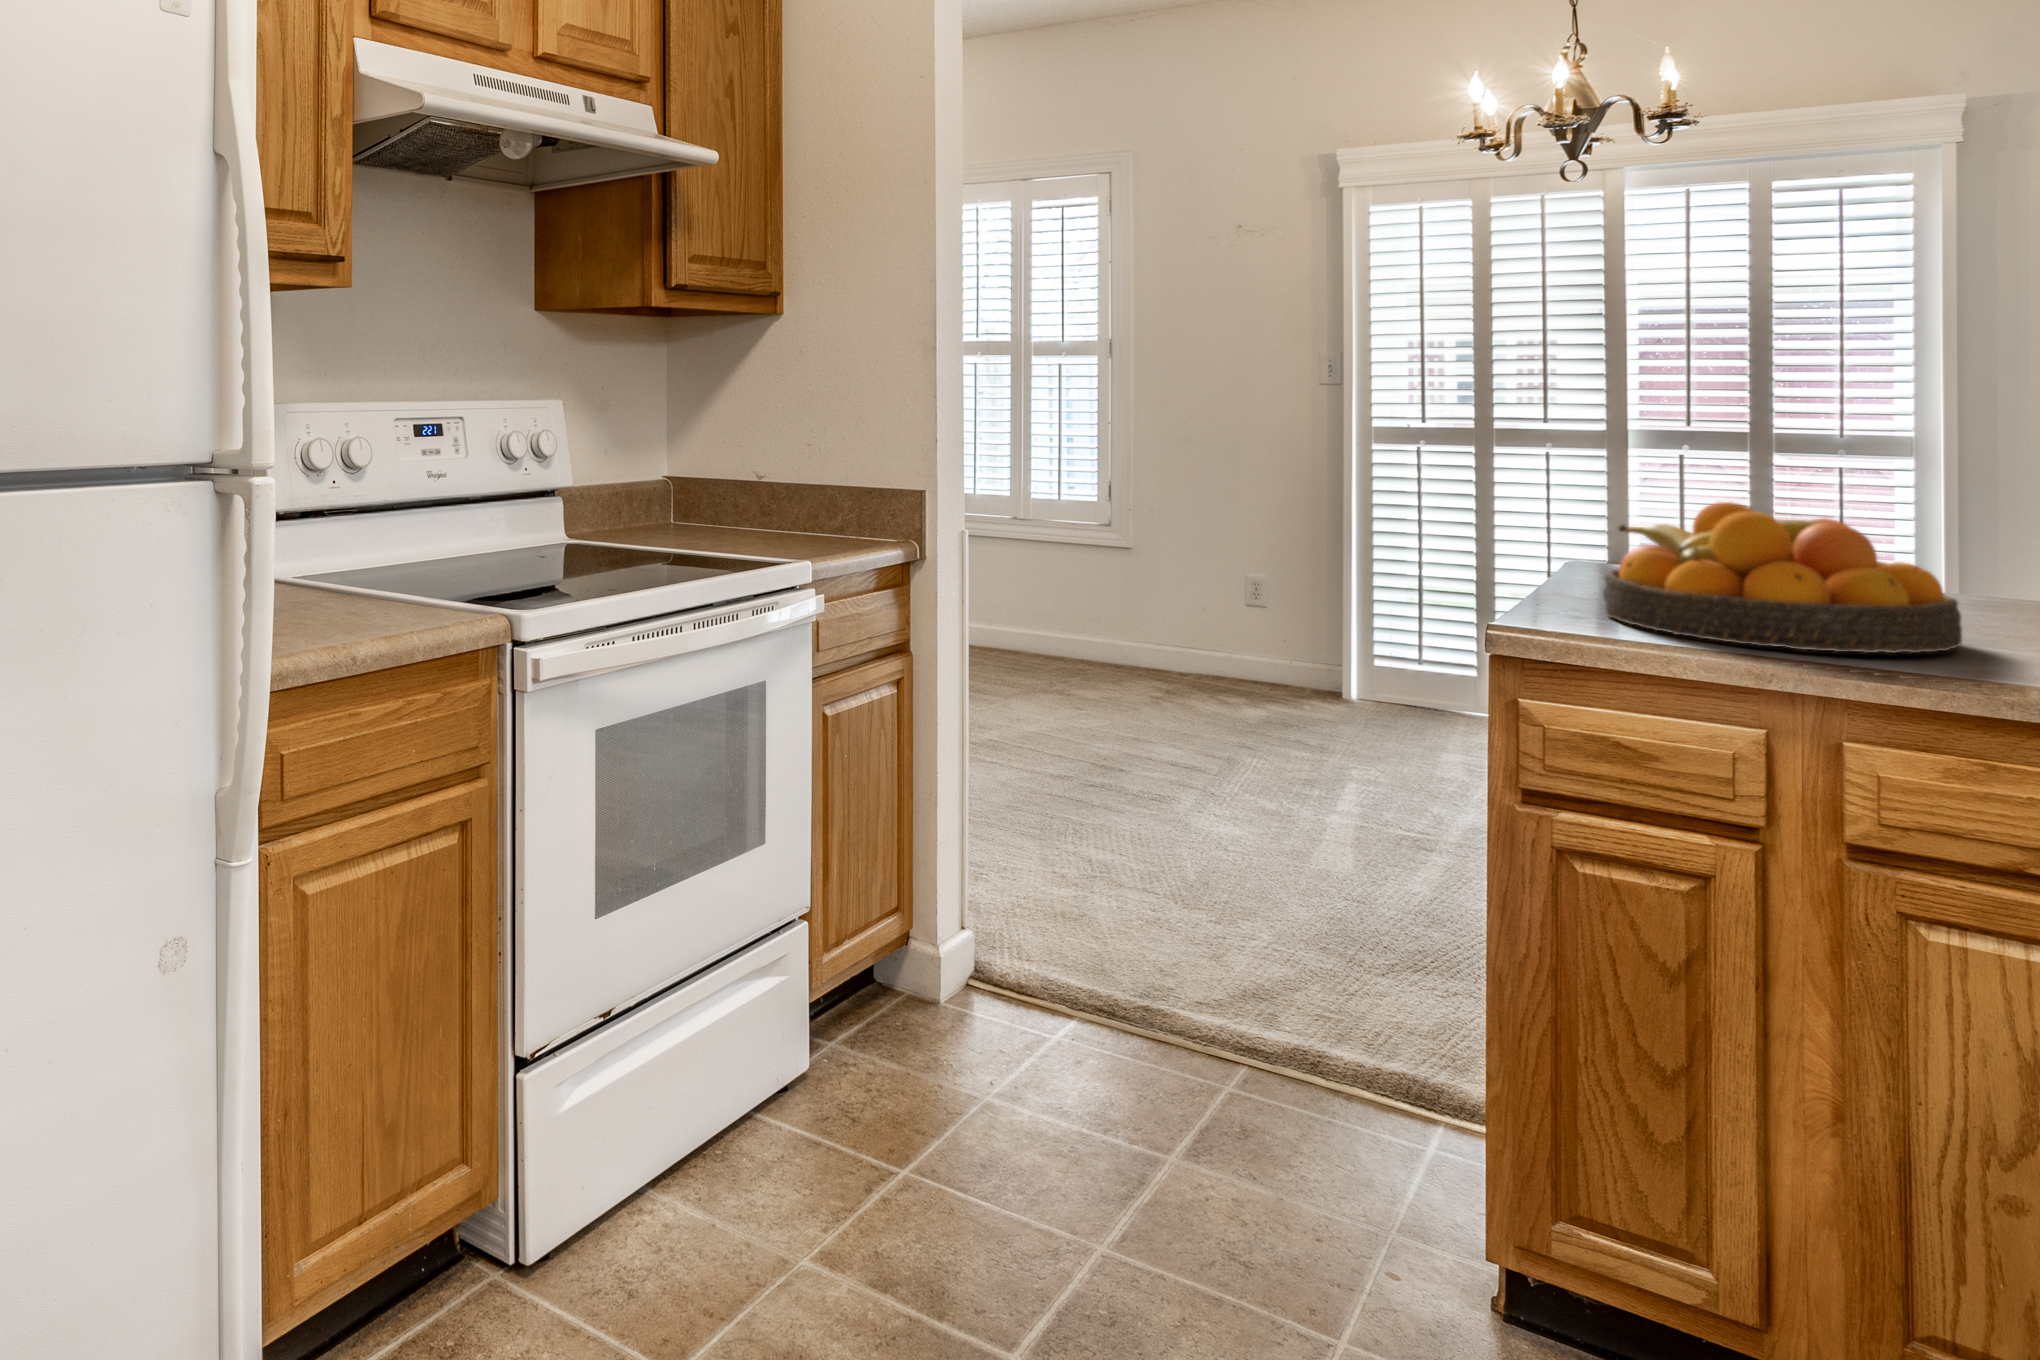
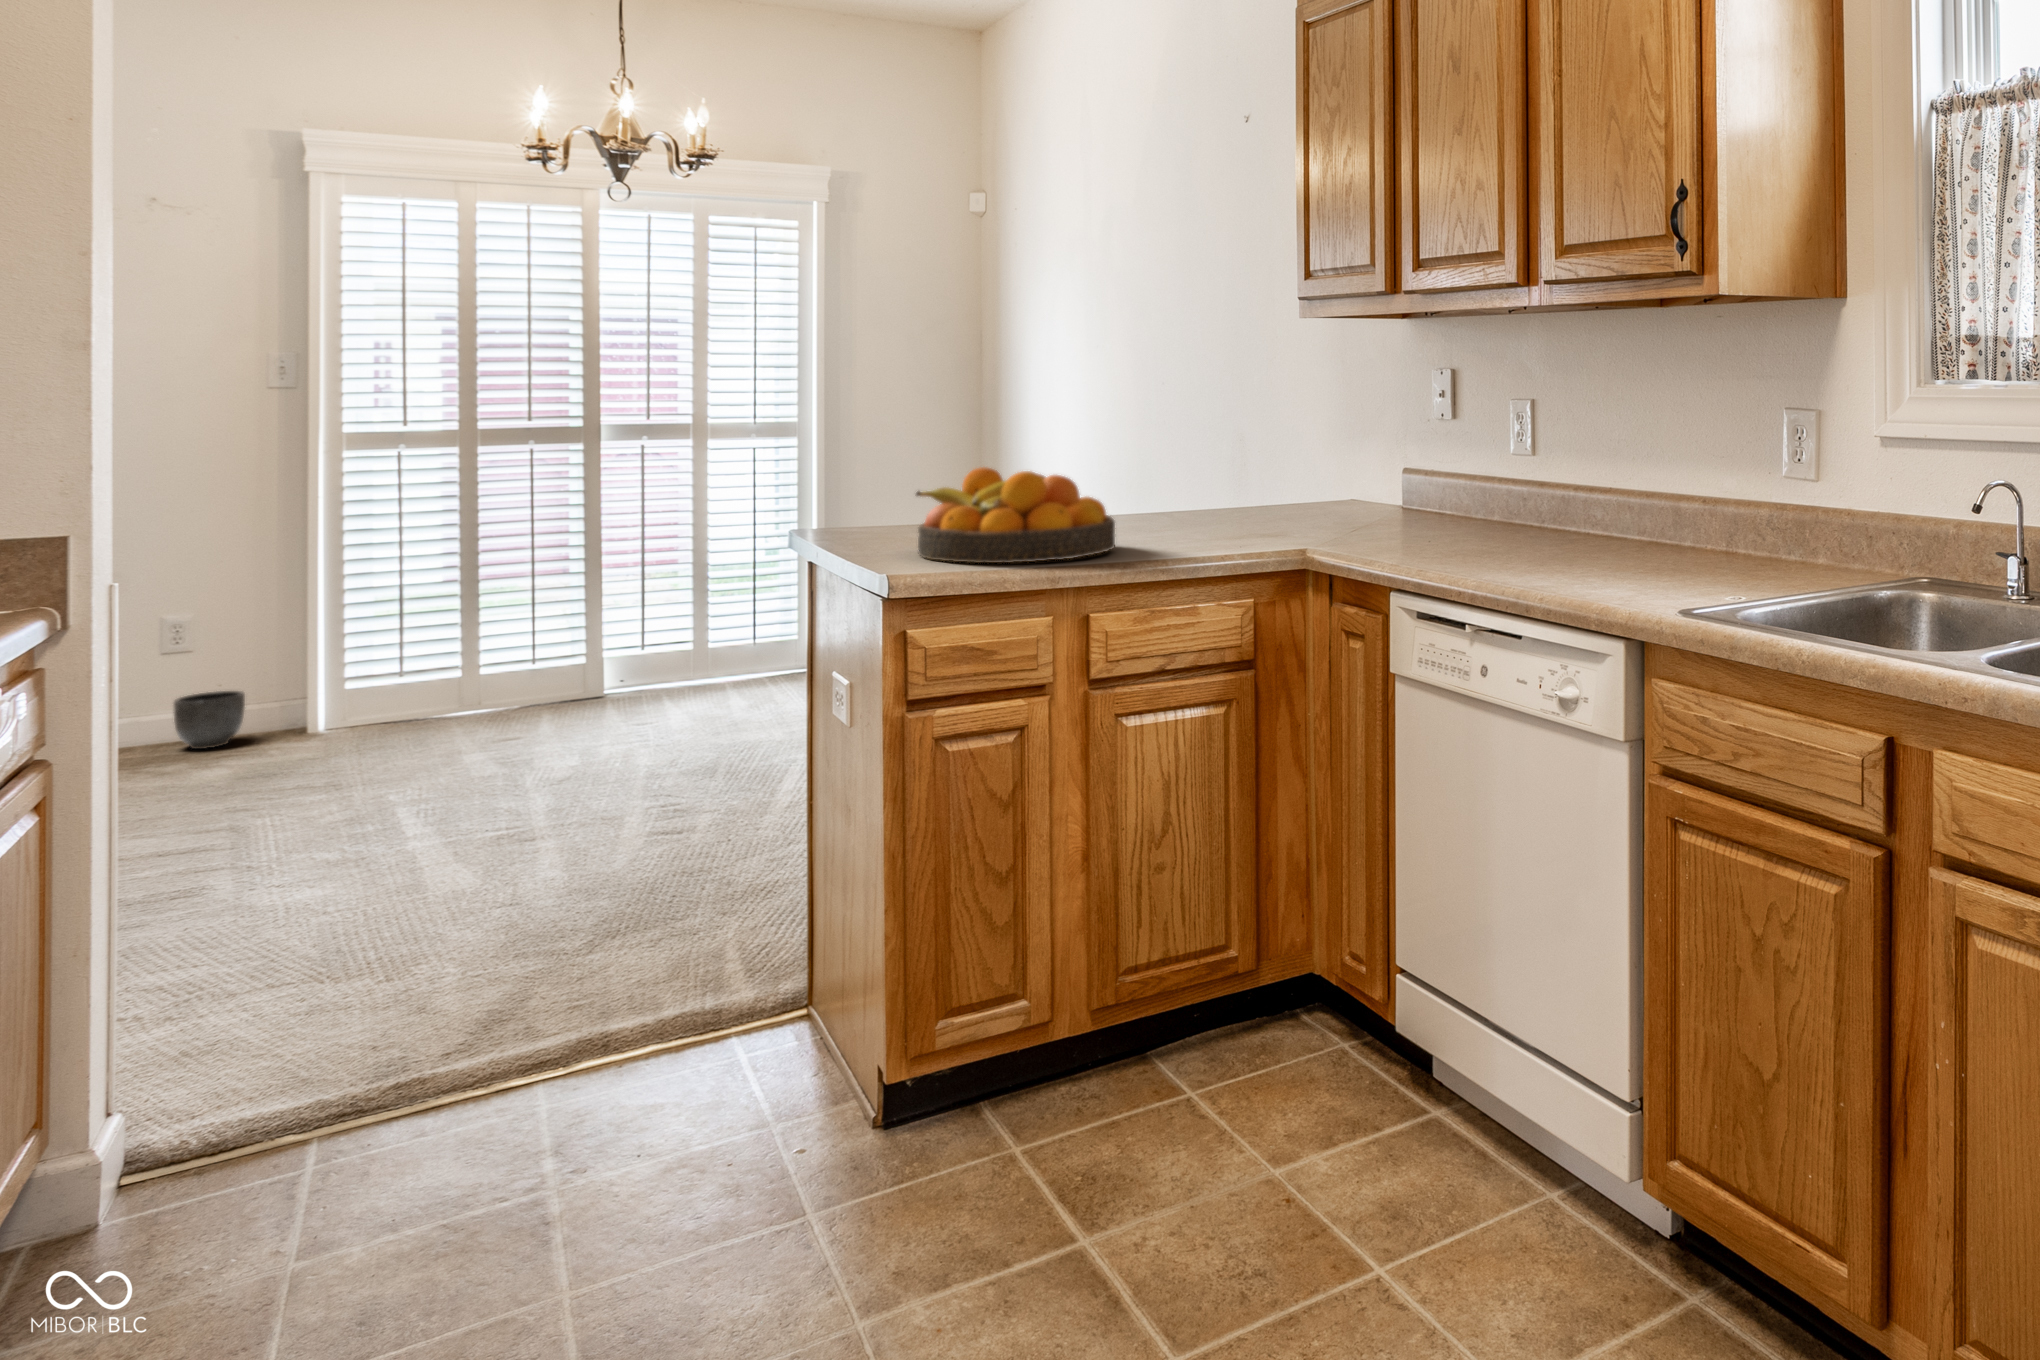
planter: none [1246,644,1297,692] -> present [173,691,245,749]

